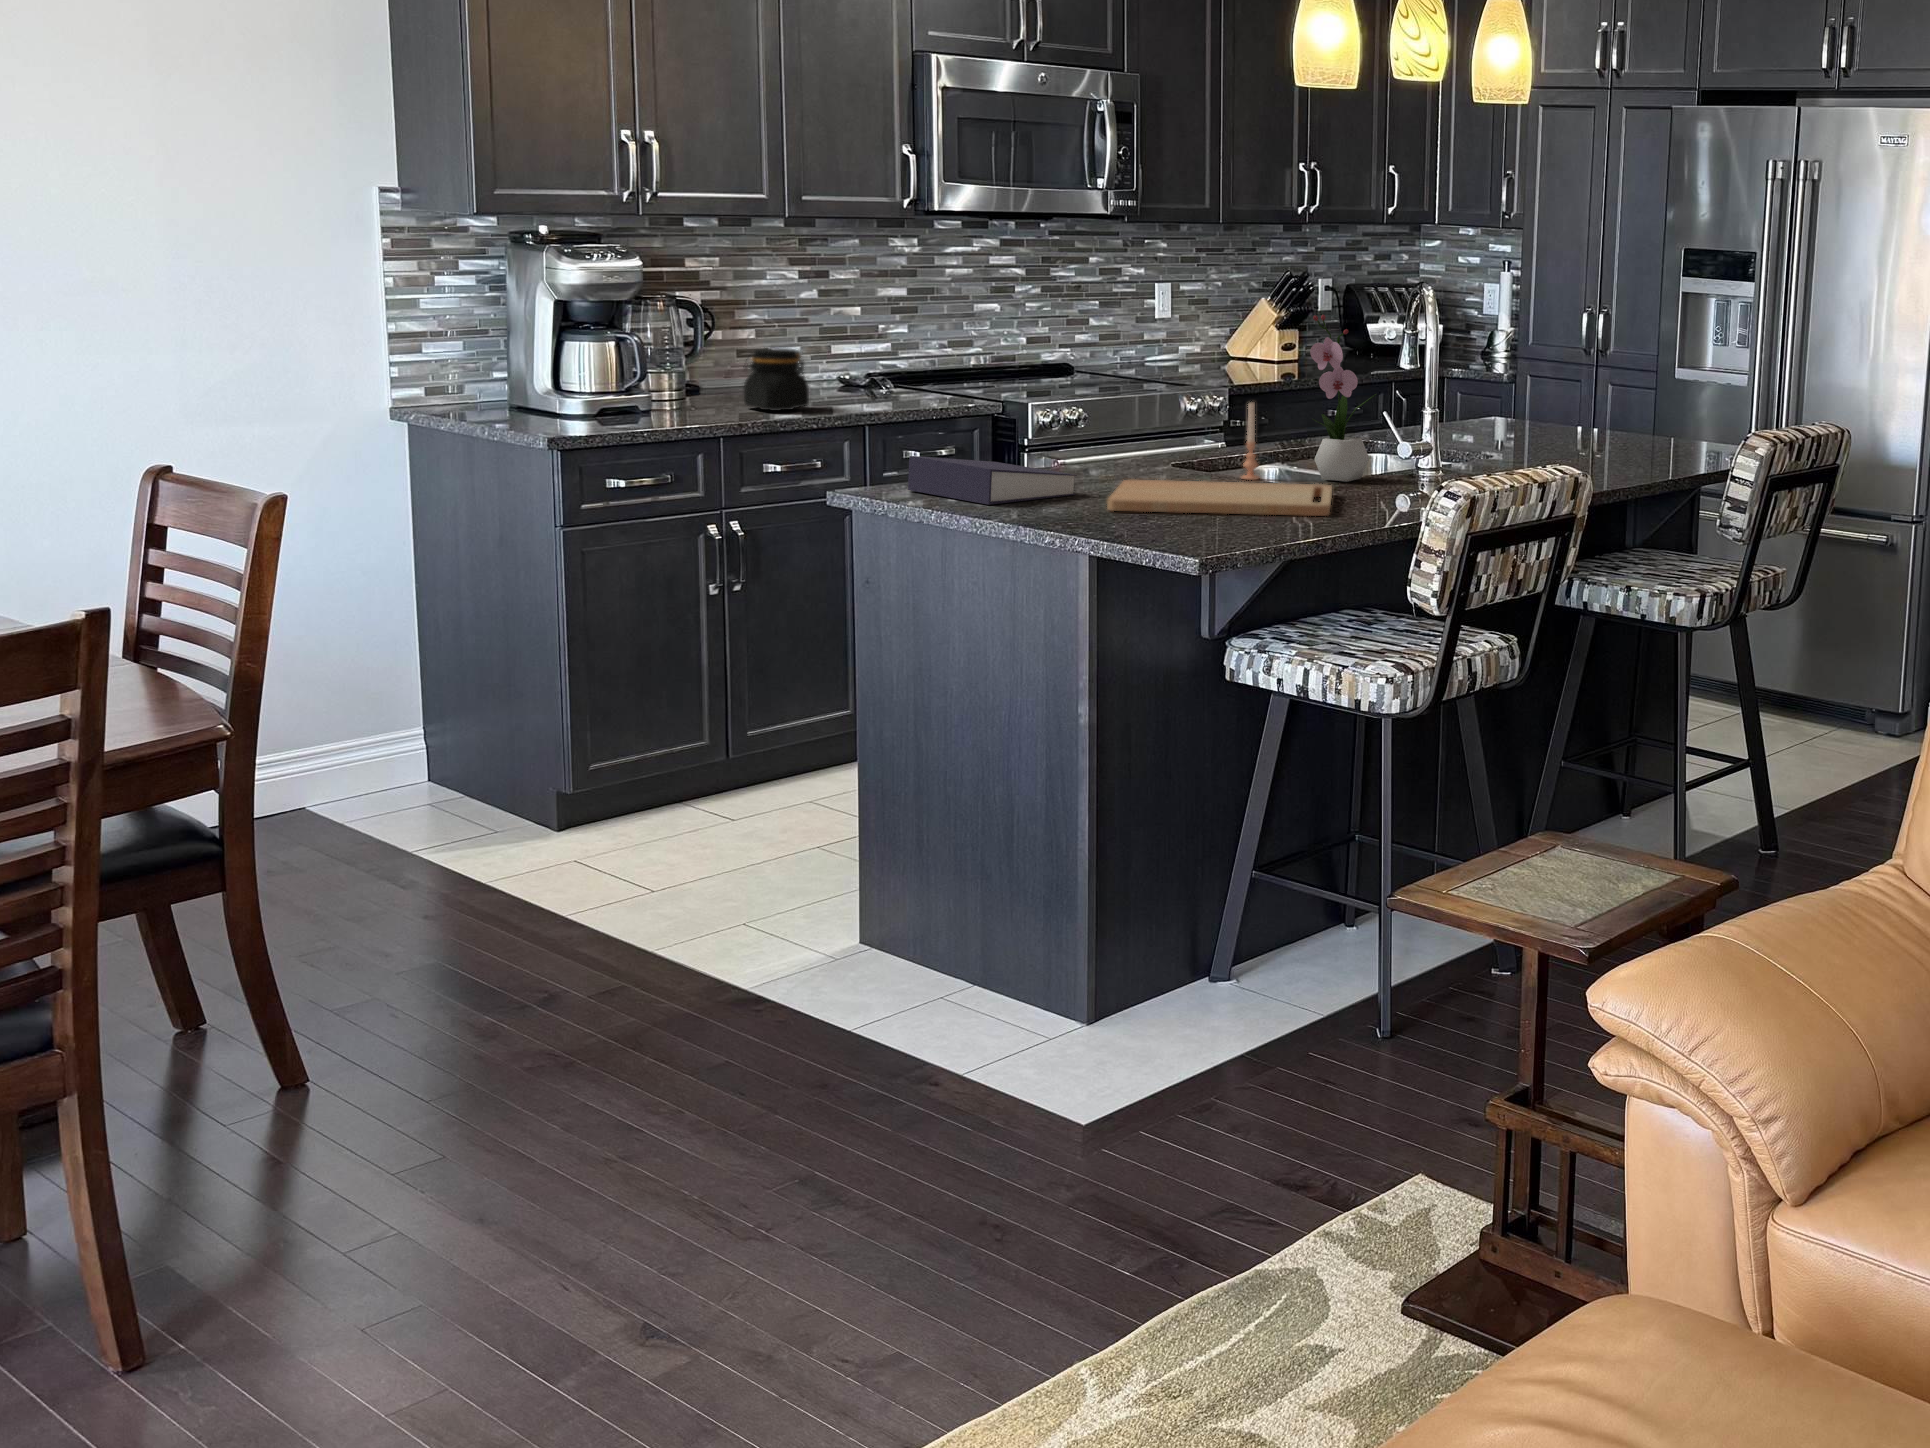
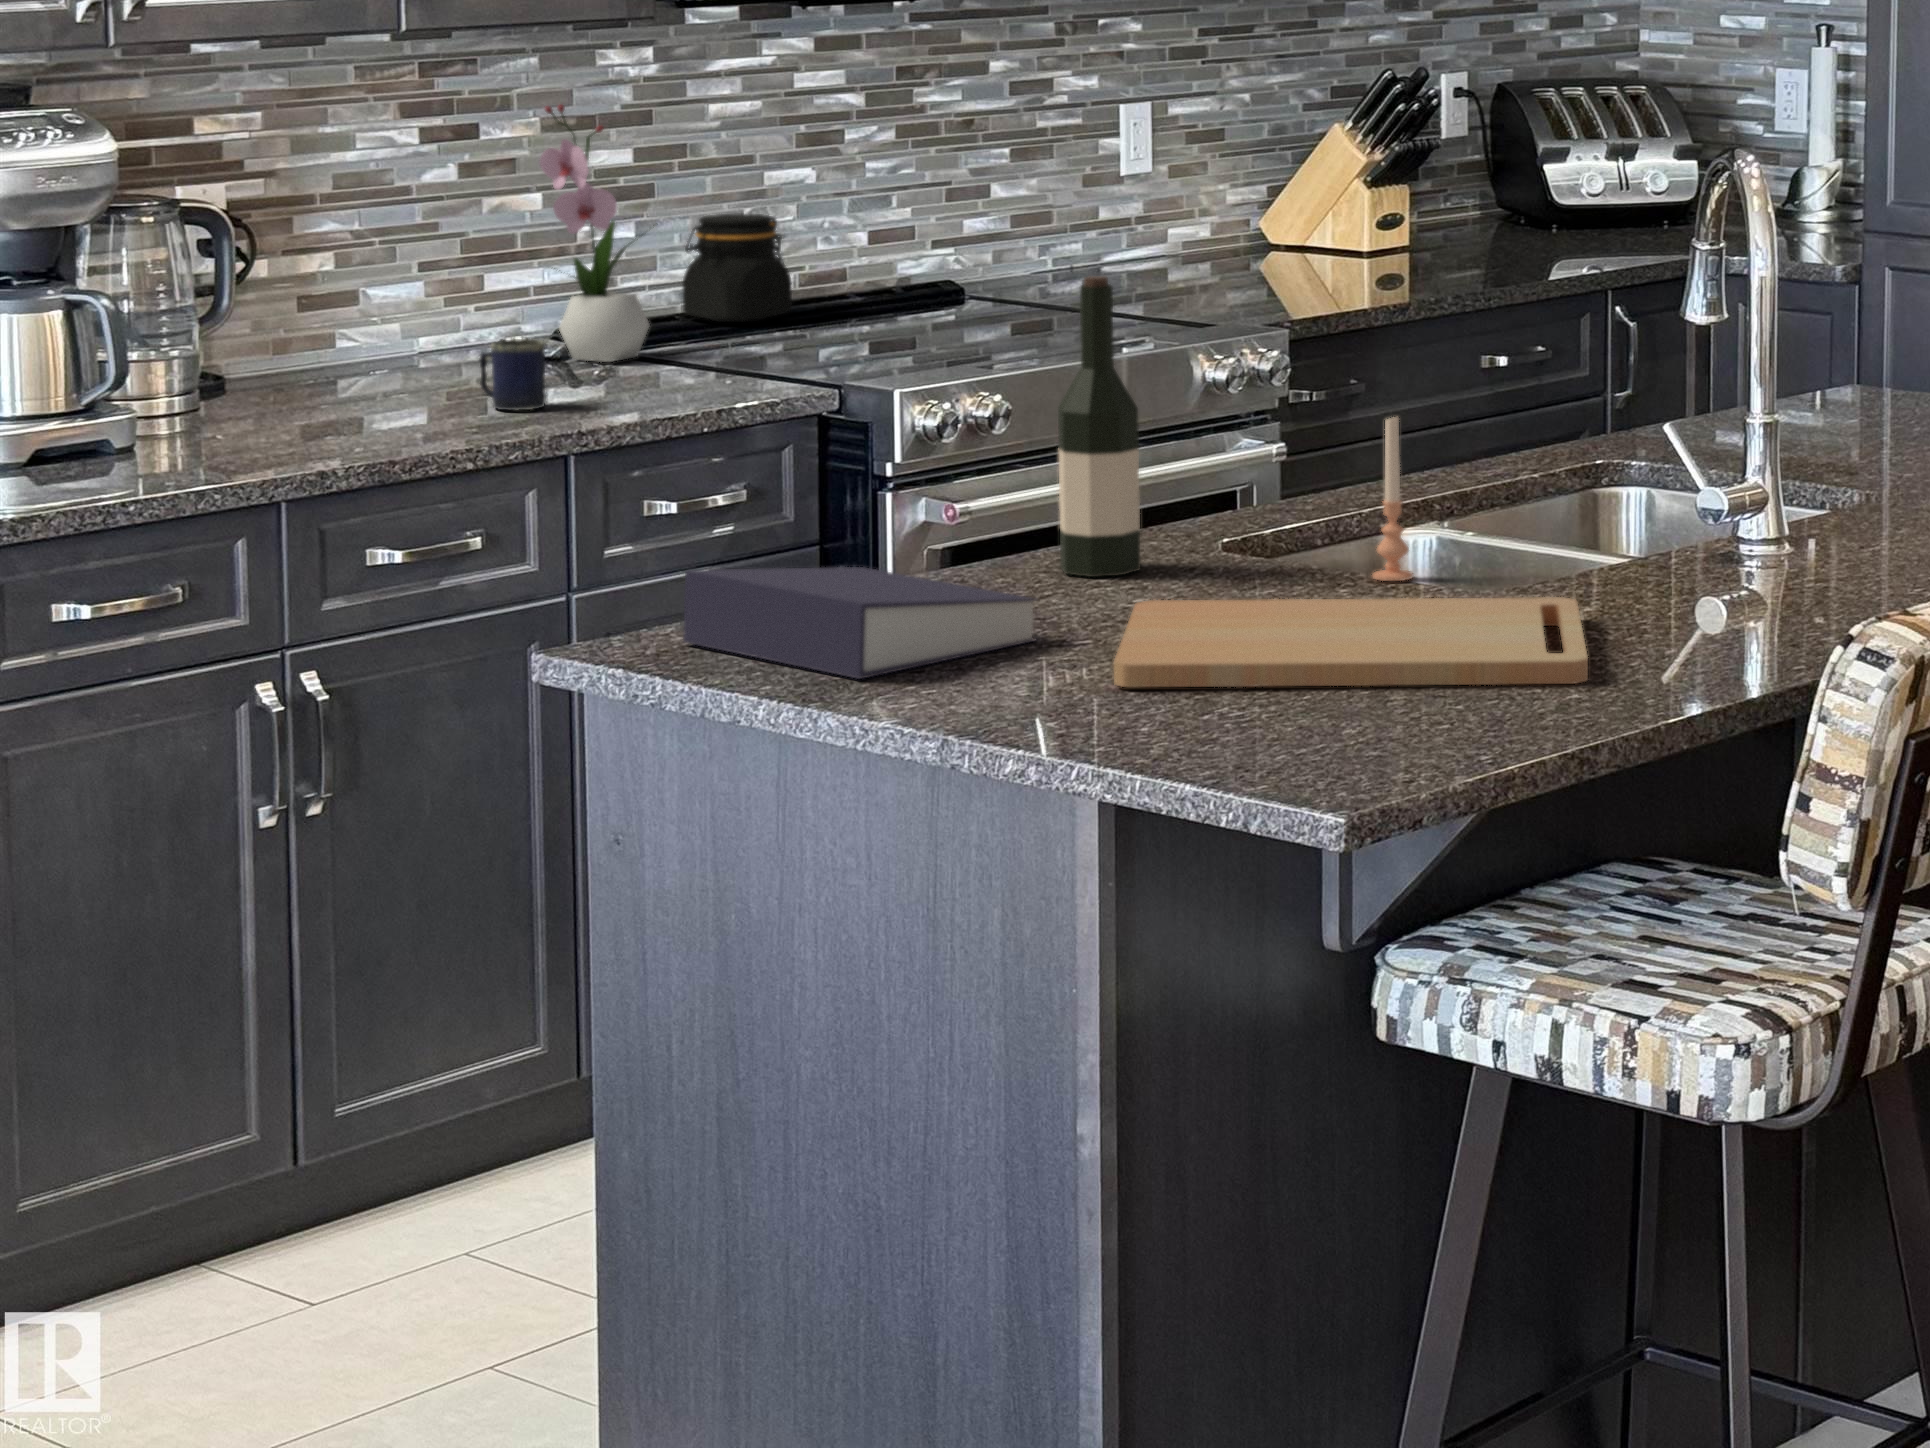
flower arrangement: present [1310,315,1376,482] -> present [540,104,649,362]
wine bottle: none [1094,331,1132,474] -> present [1058,276,1141,577]
jar: present [743,348,809,411] -> present [683,214,792,322]
mug: none [824,371,856,406] -> present [480,339,546,410]

